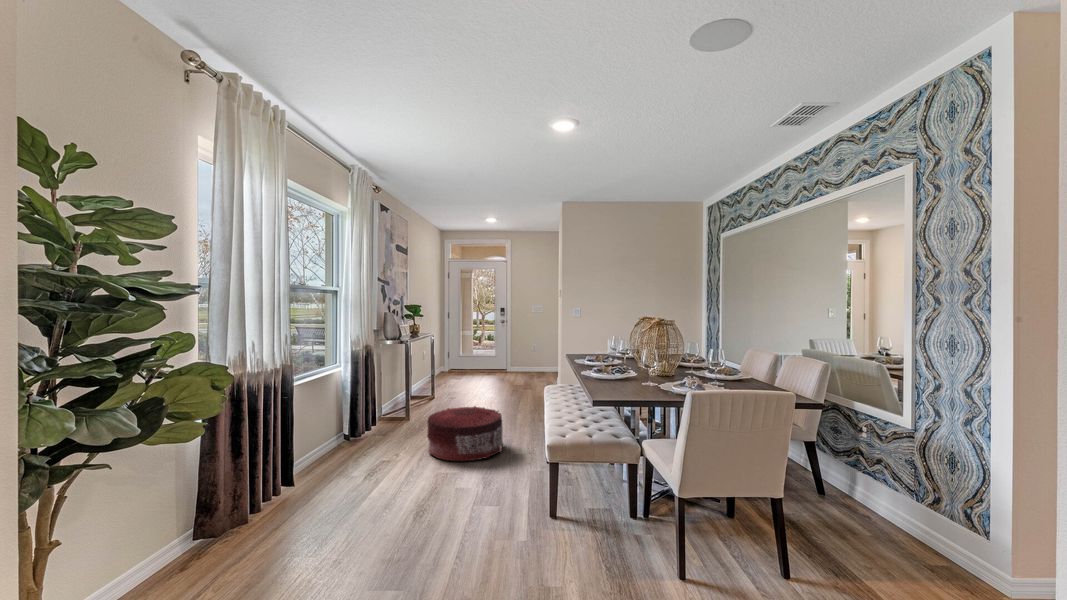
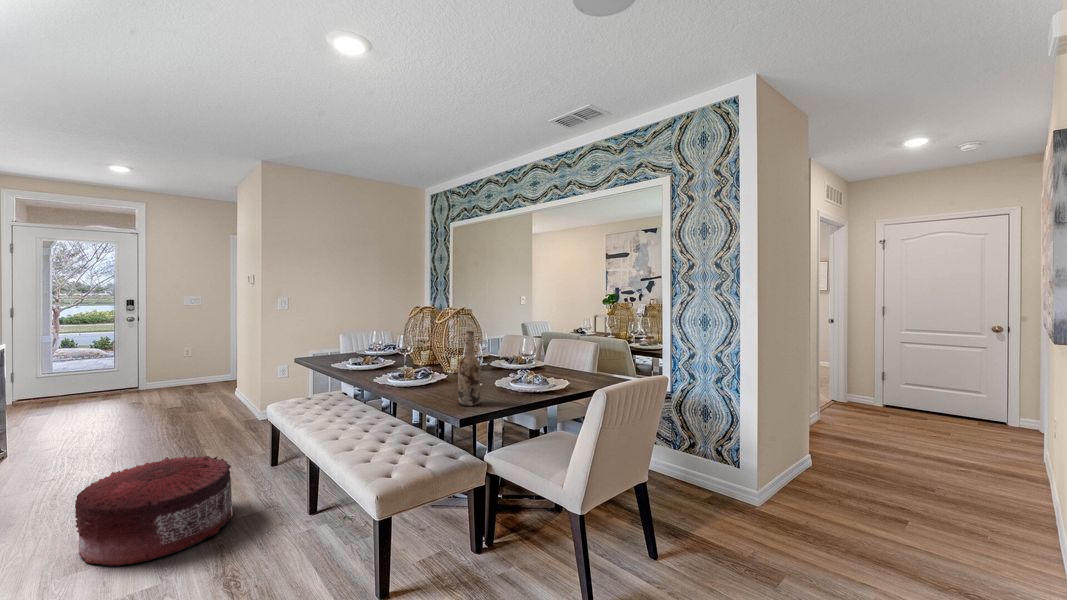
wine bottle: none [609,334,628,394] -> present [458,331,481,406]

